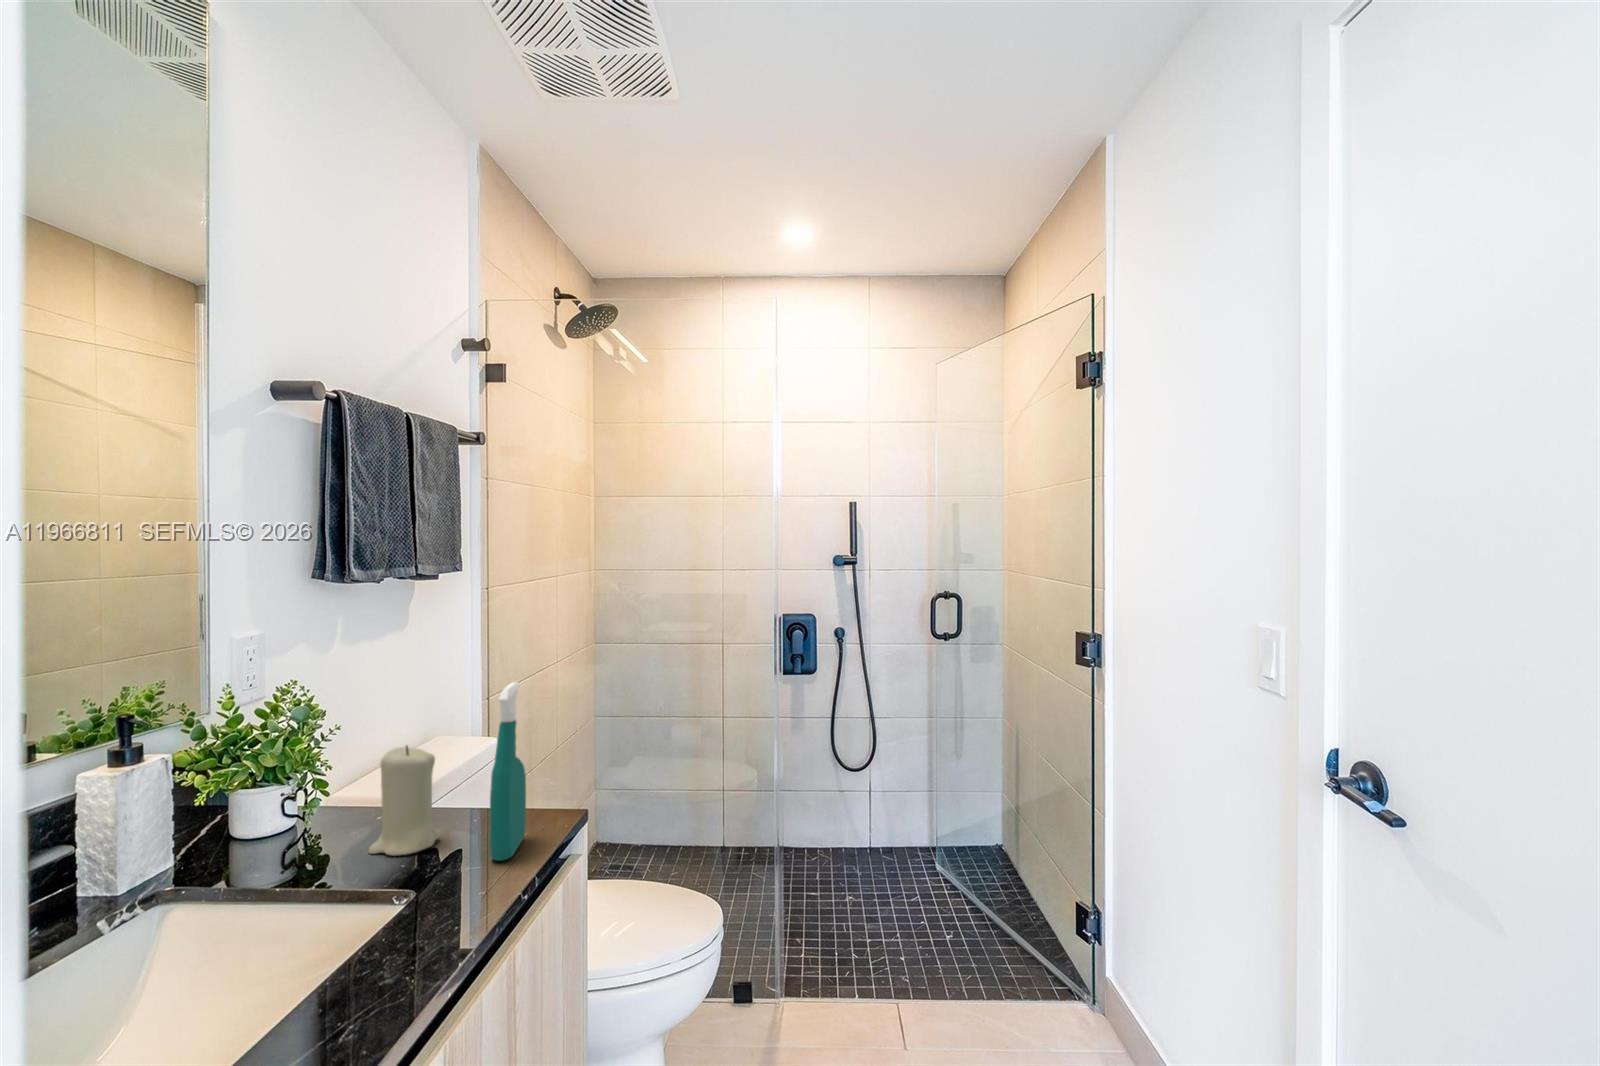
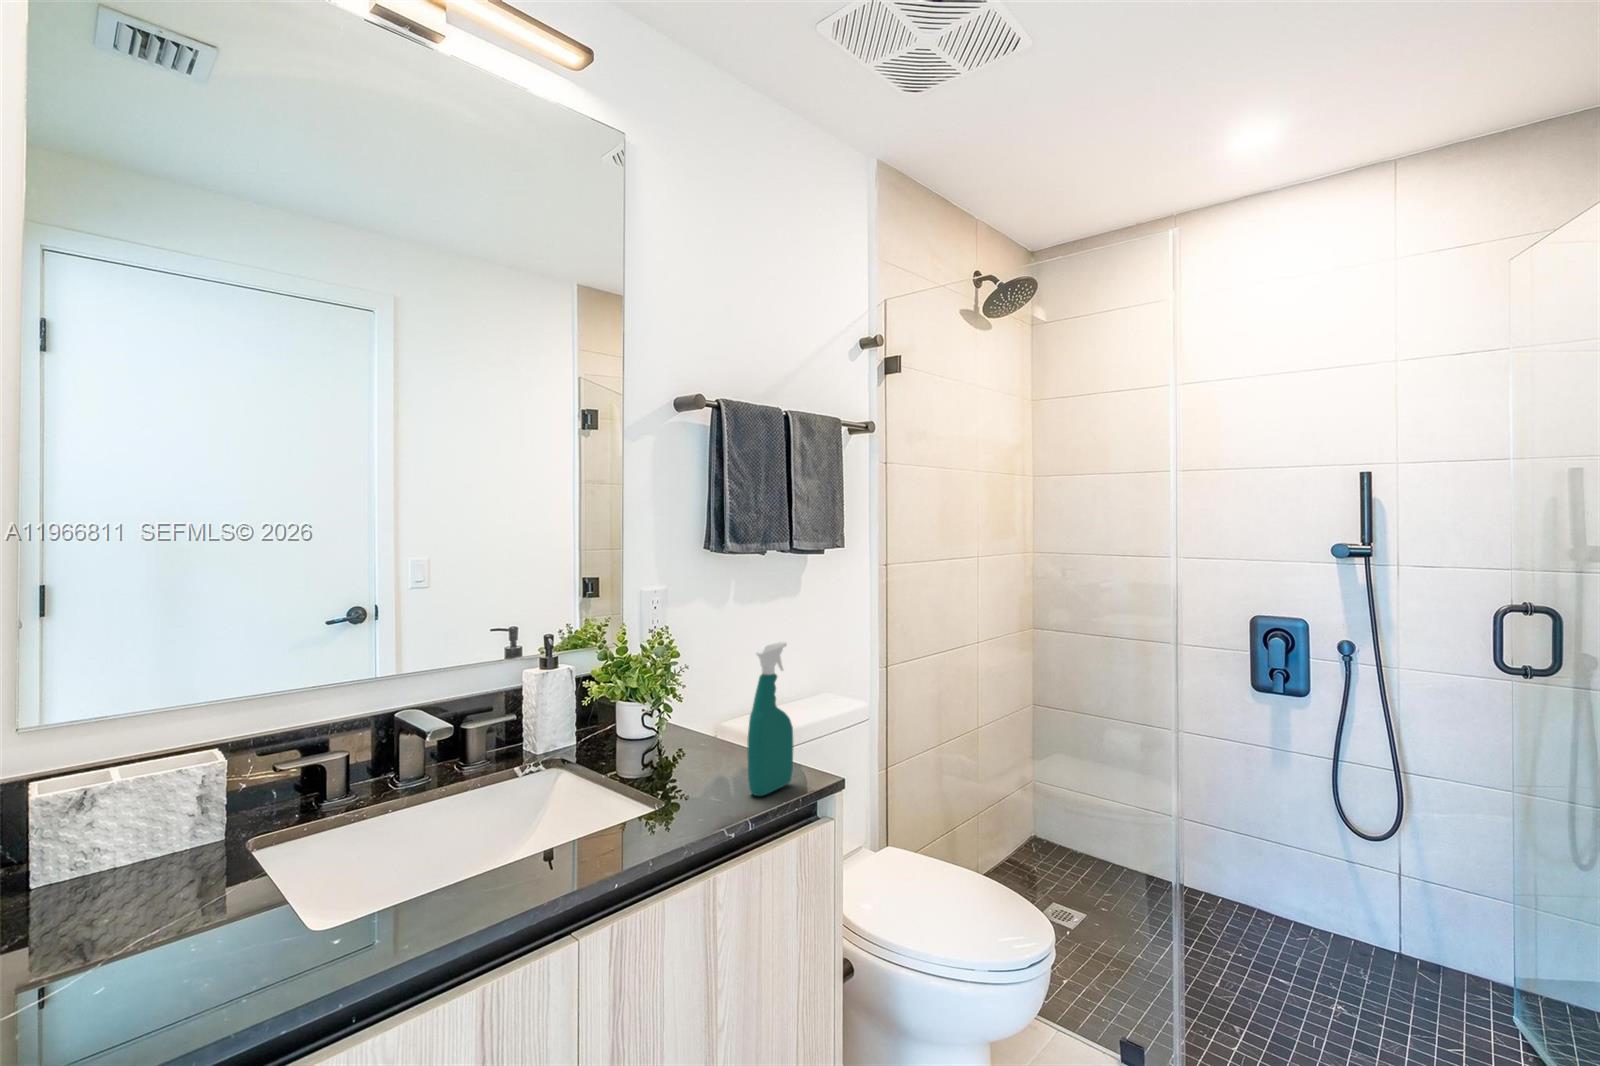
candle: present [369,746,440,856] -> none [682,685,735,774]

